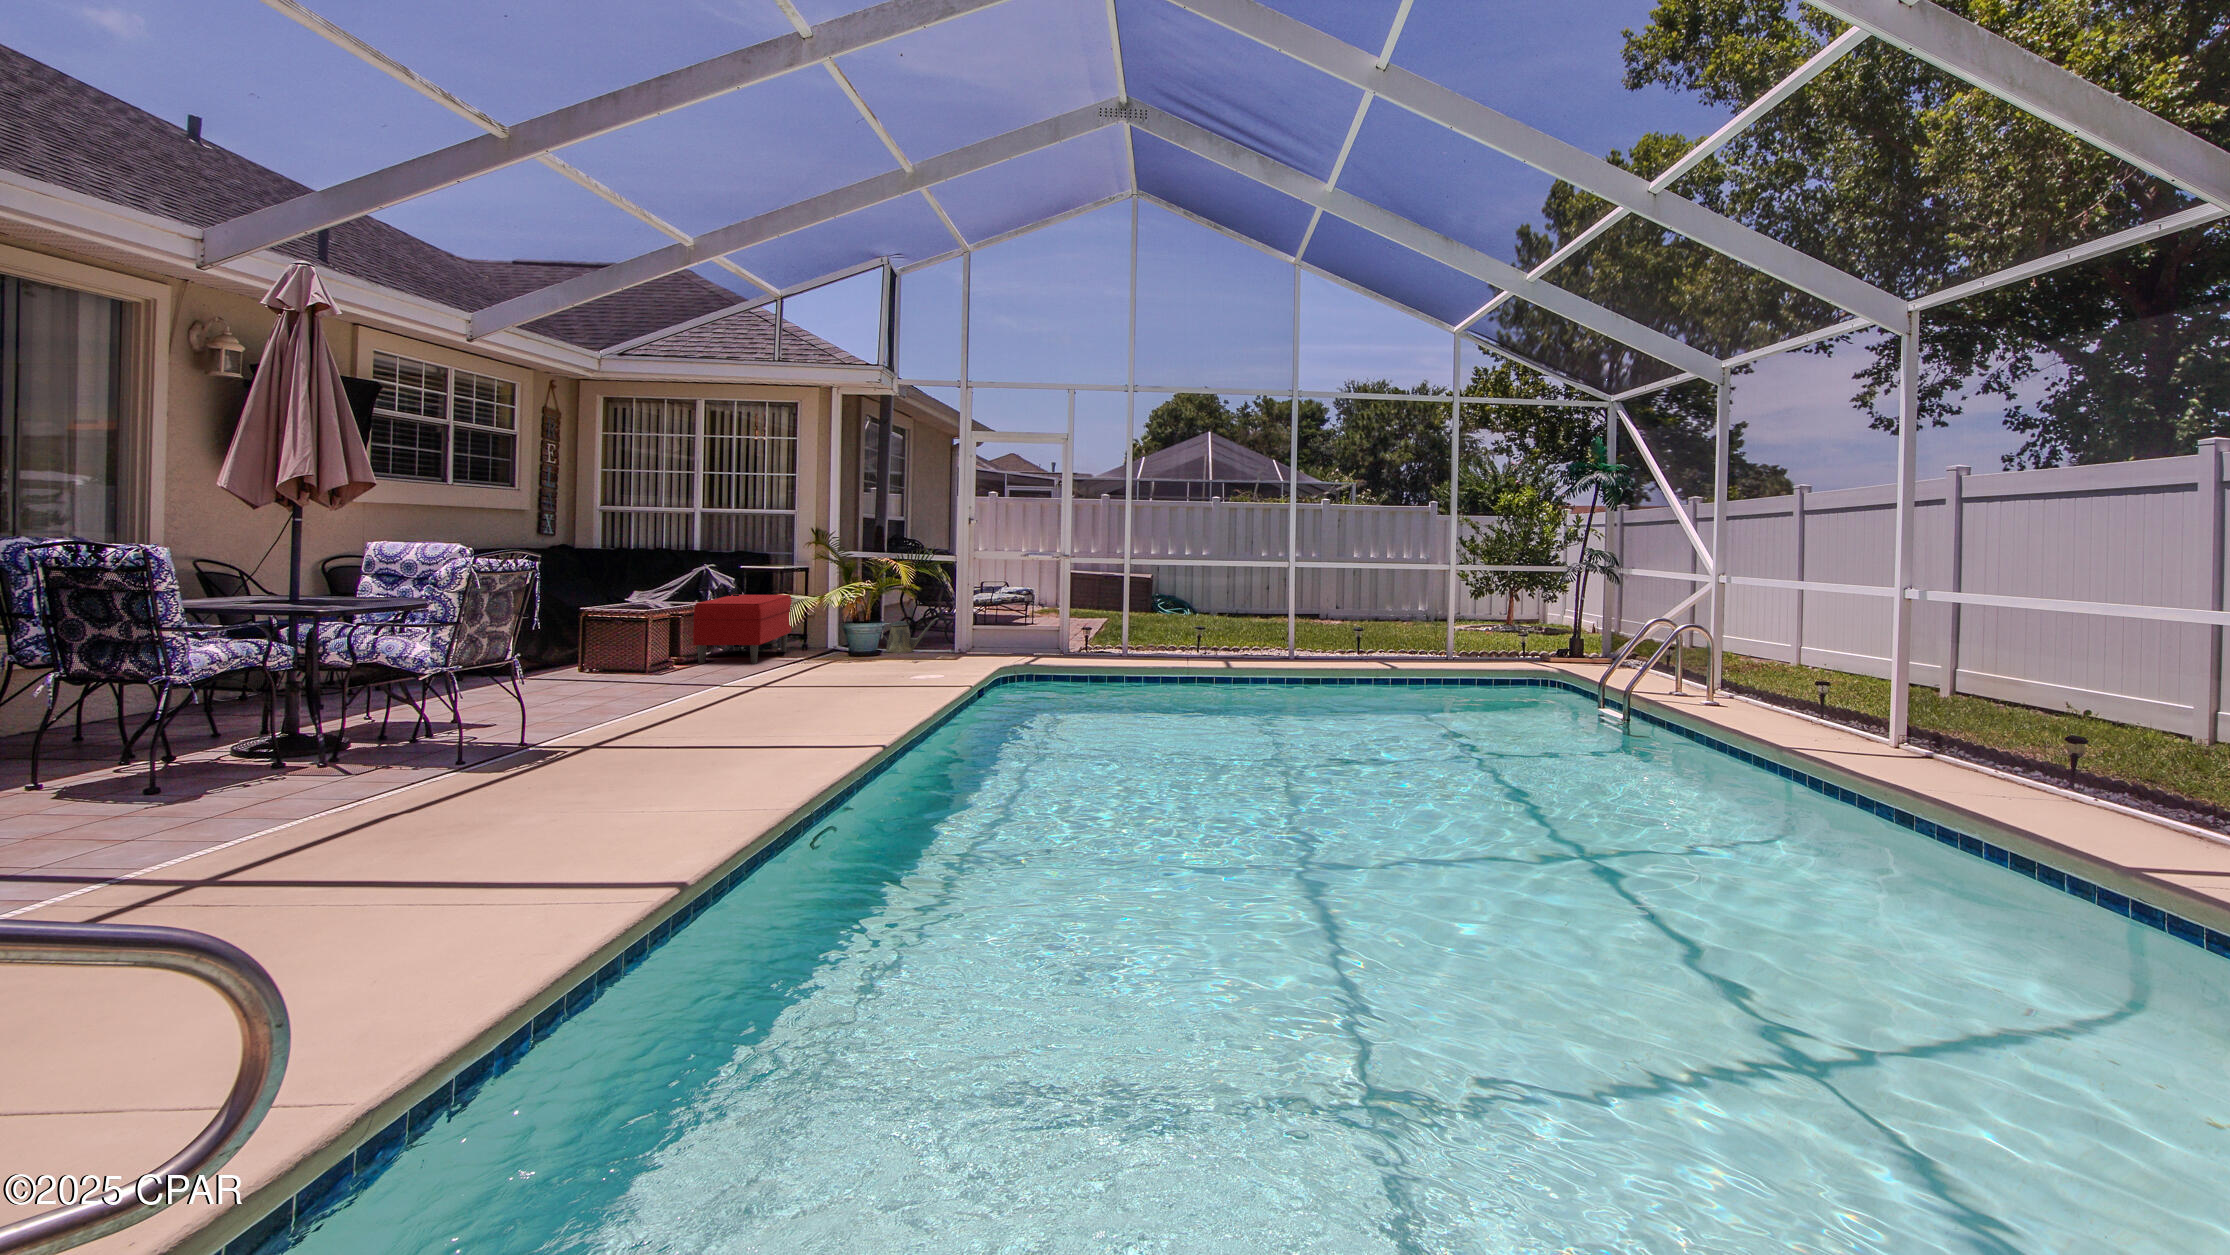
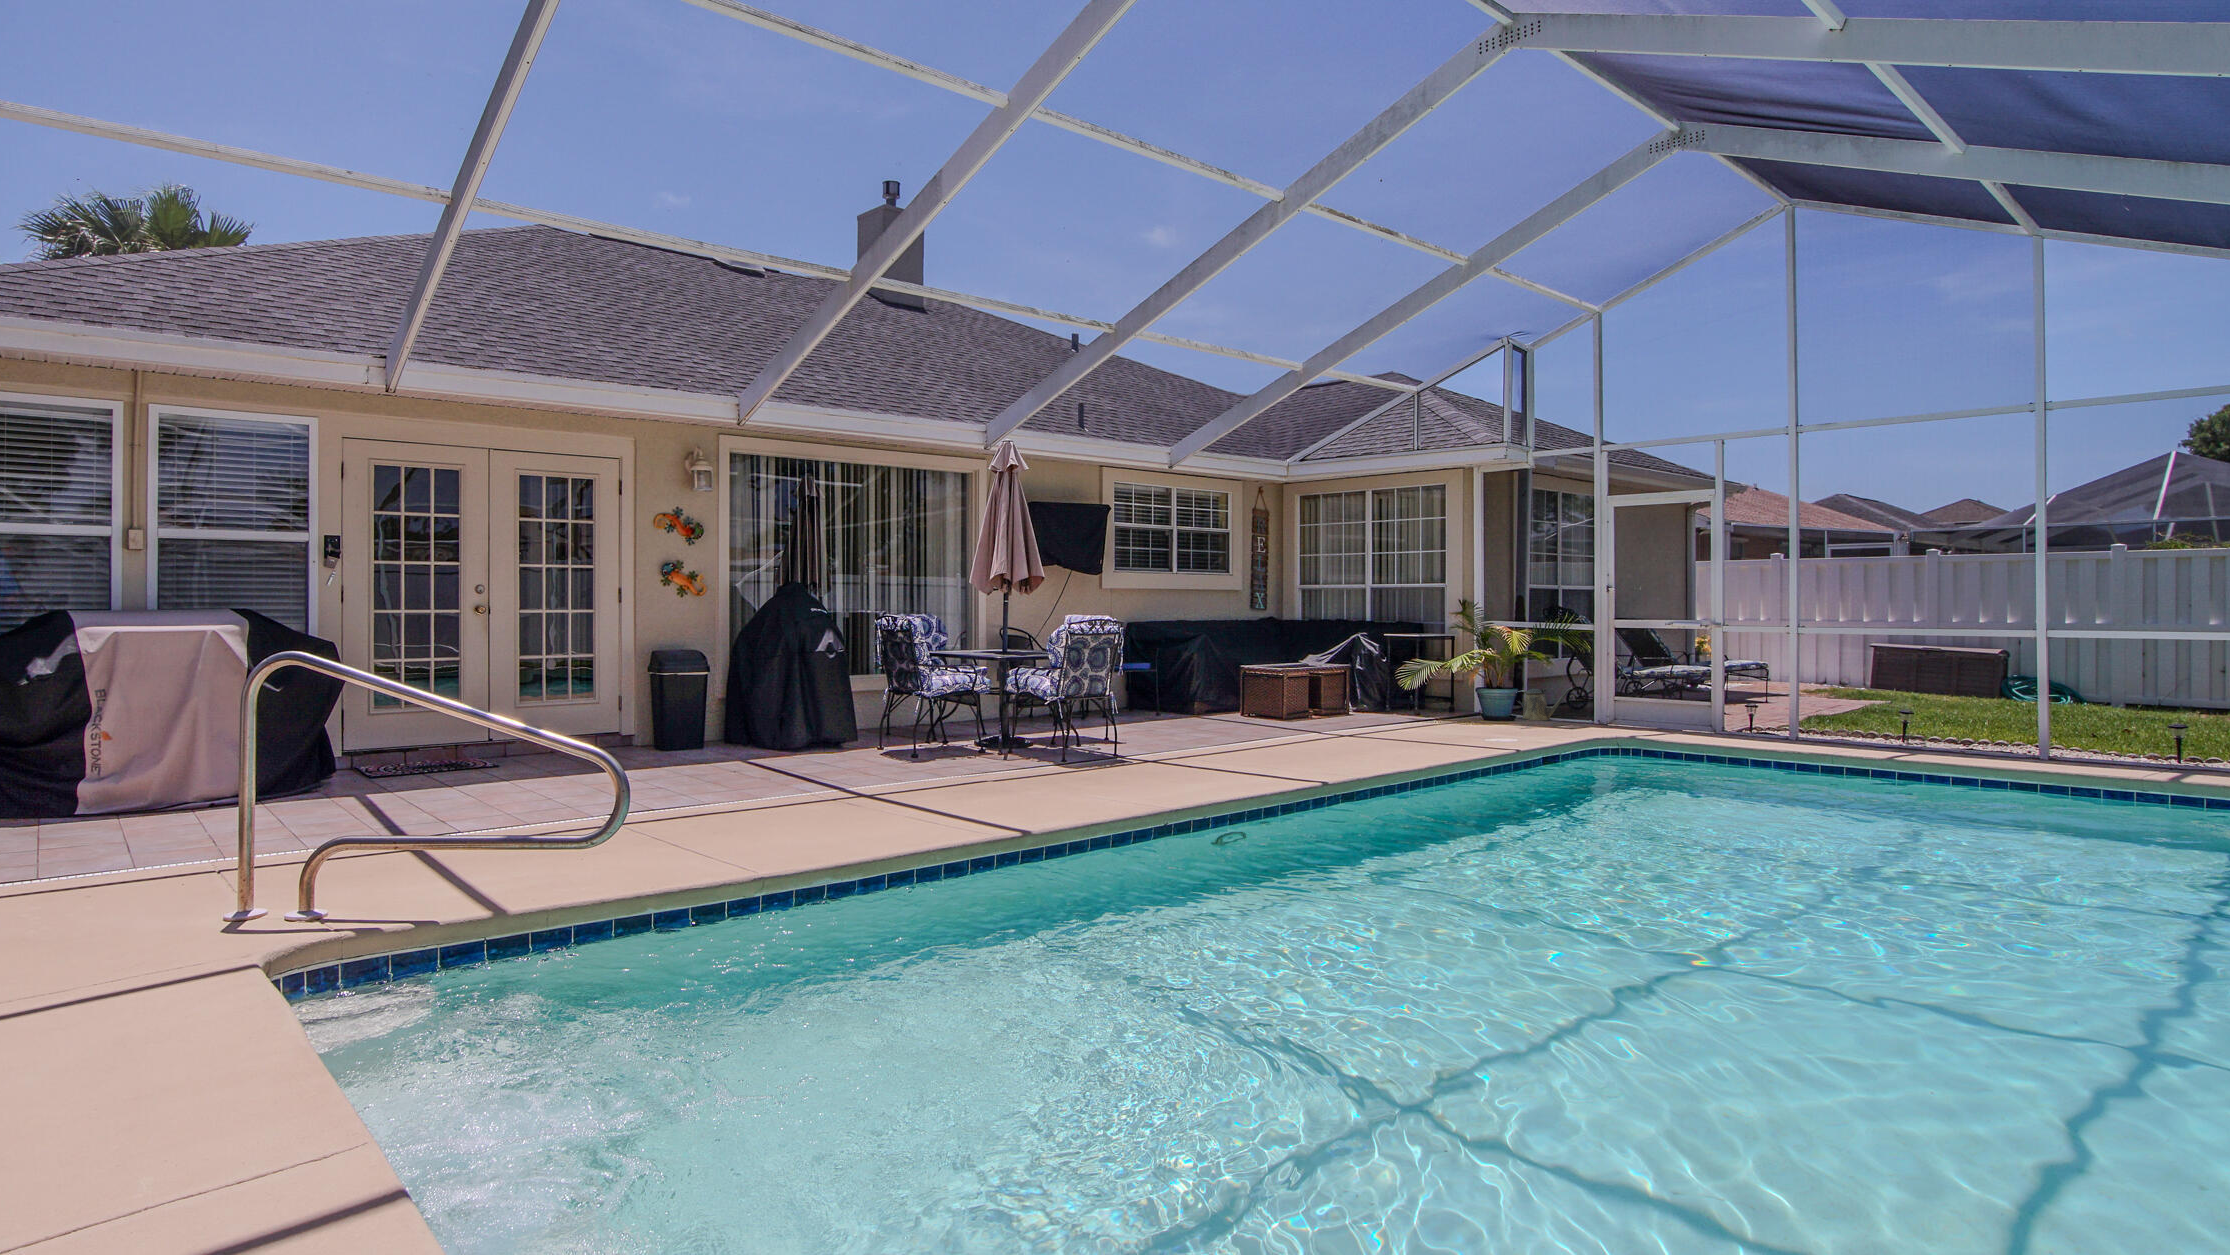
bench: present [693,595,792,664] -> none [1332,659,1432,720]

